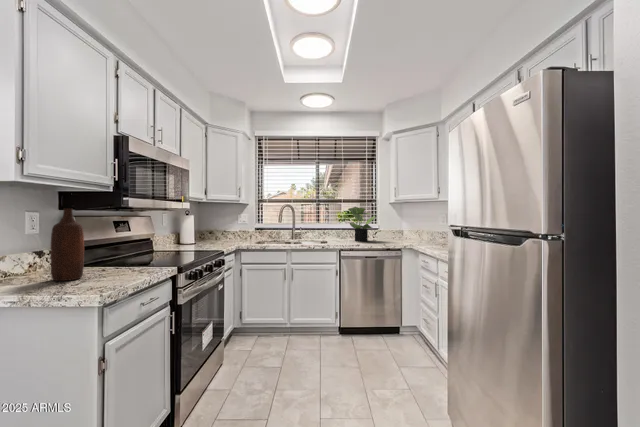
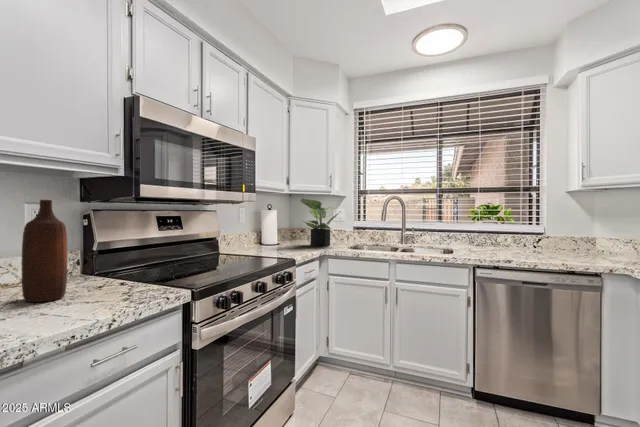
potted plant: present [349,207,375,241] -> present [301,199,338,246]

